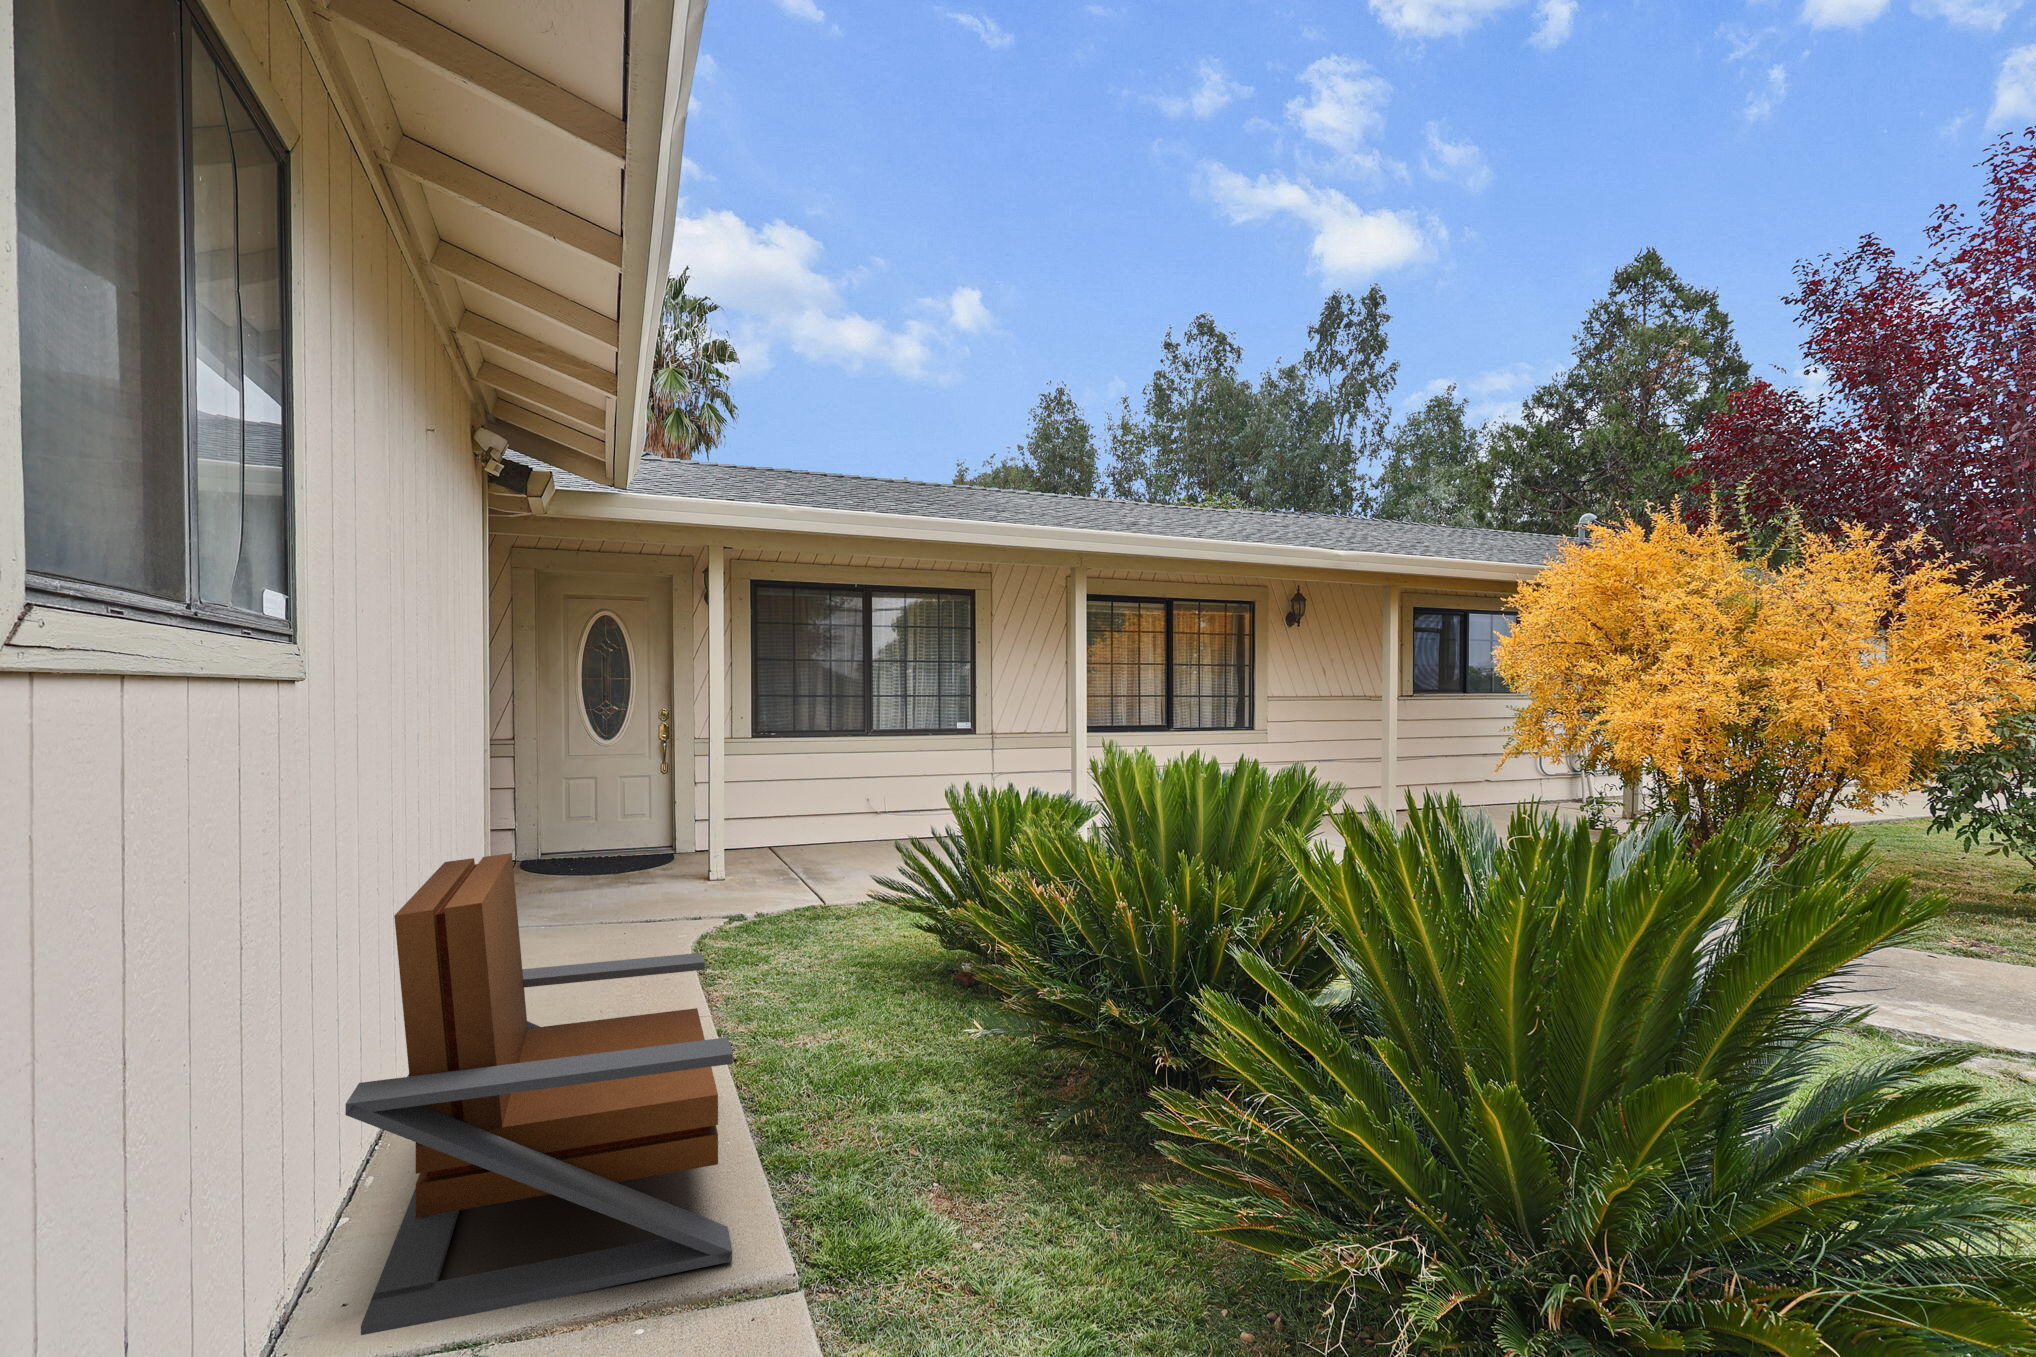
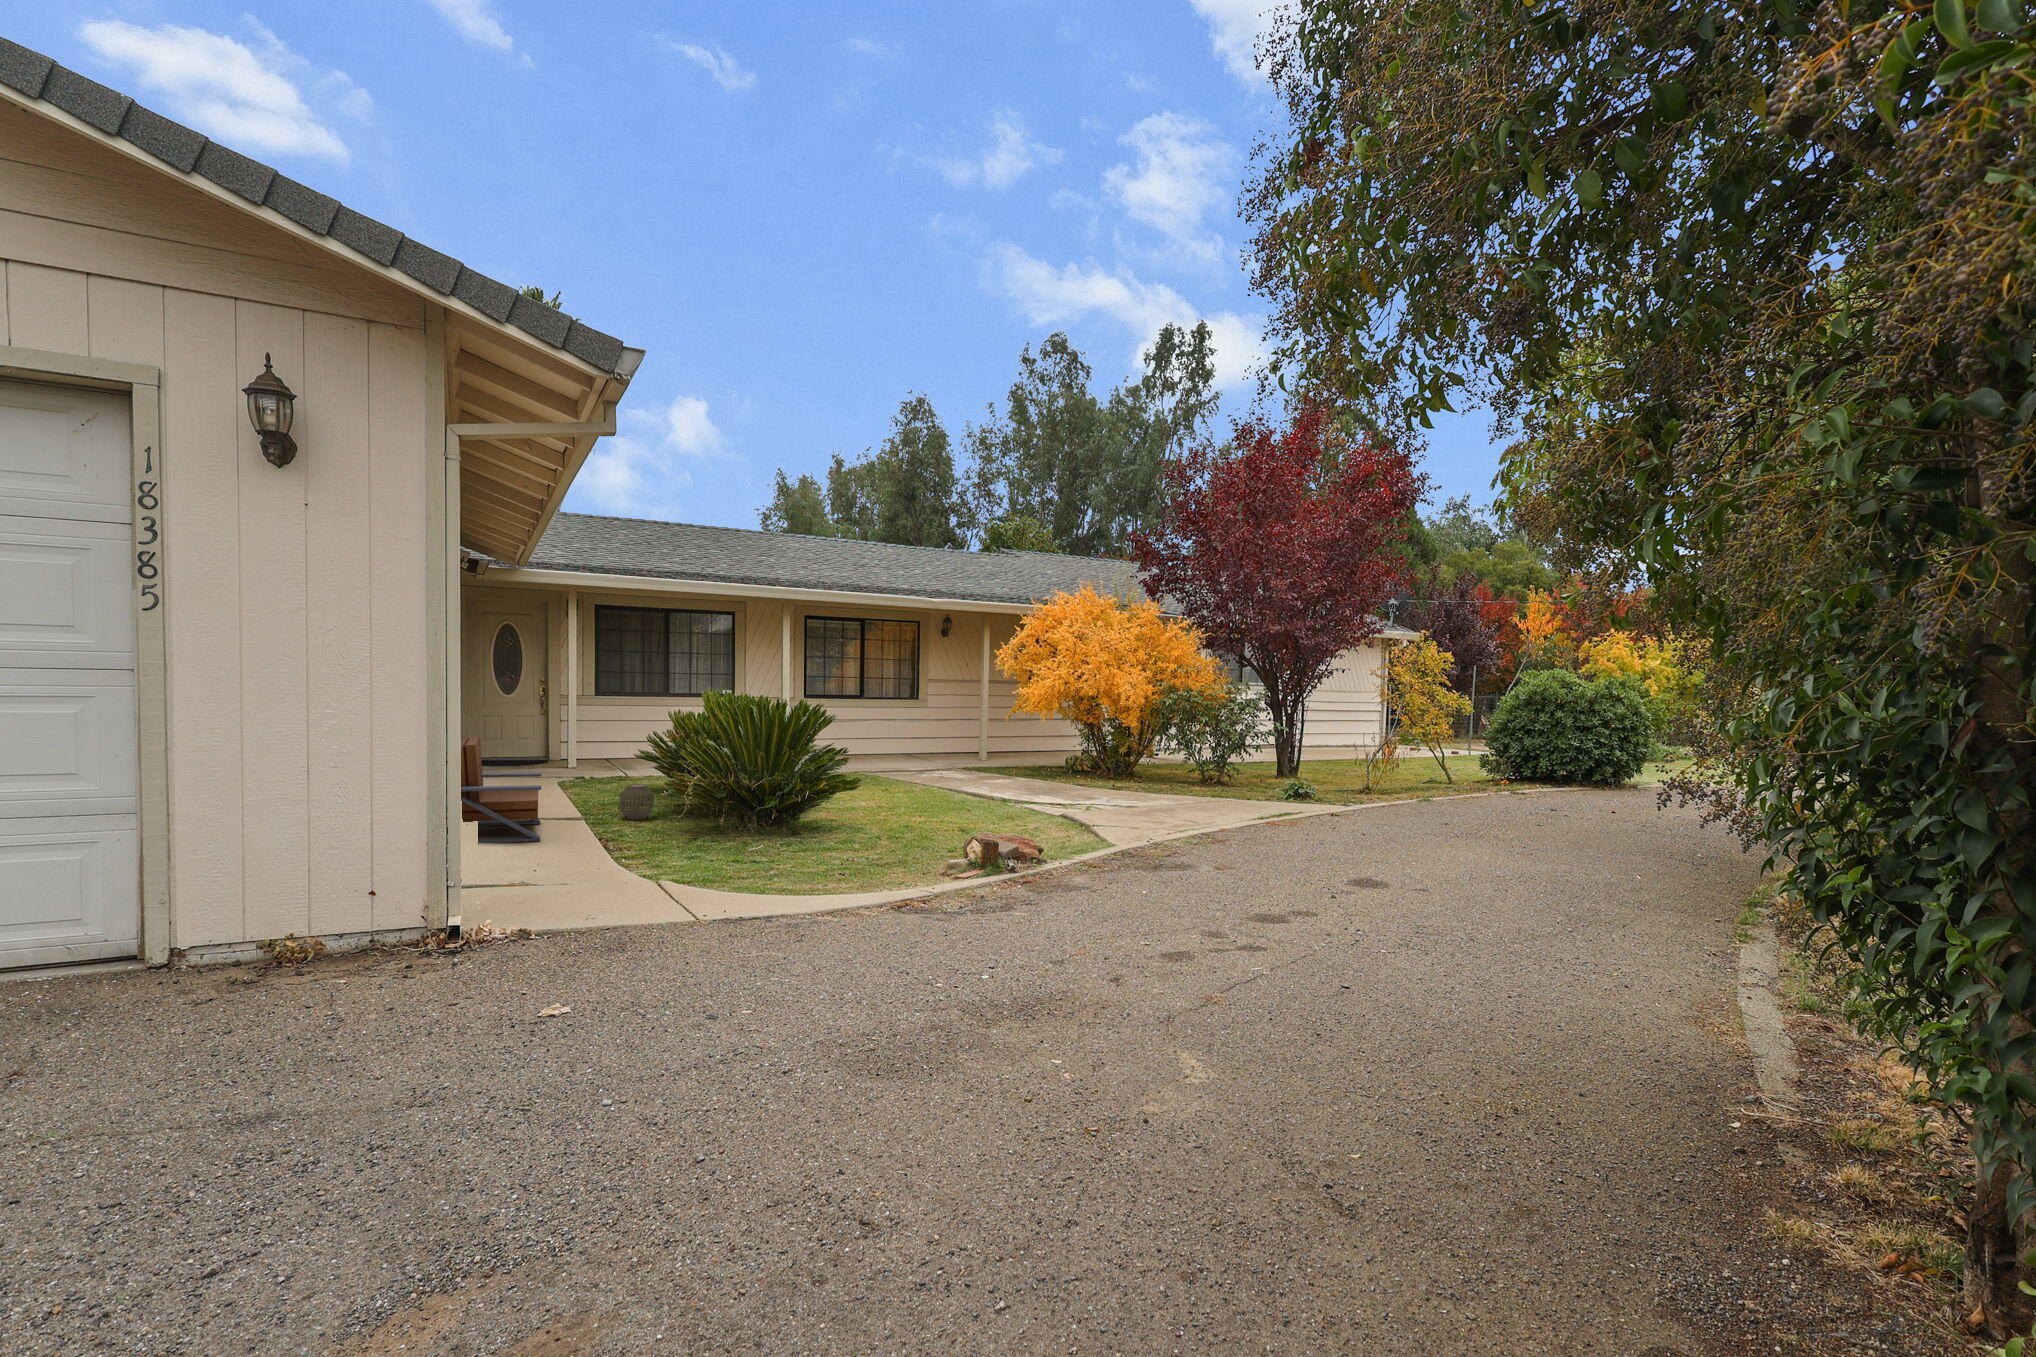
woven basket: none [909,959,1000,1069] -> present [619,784,654,820]

